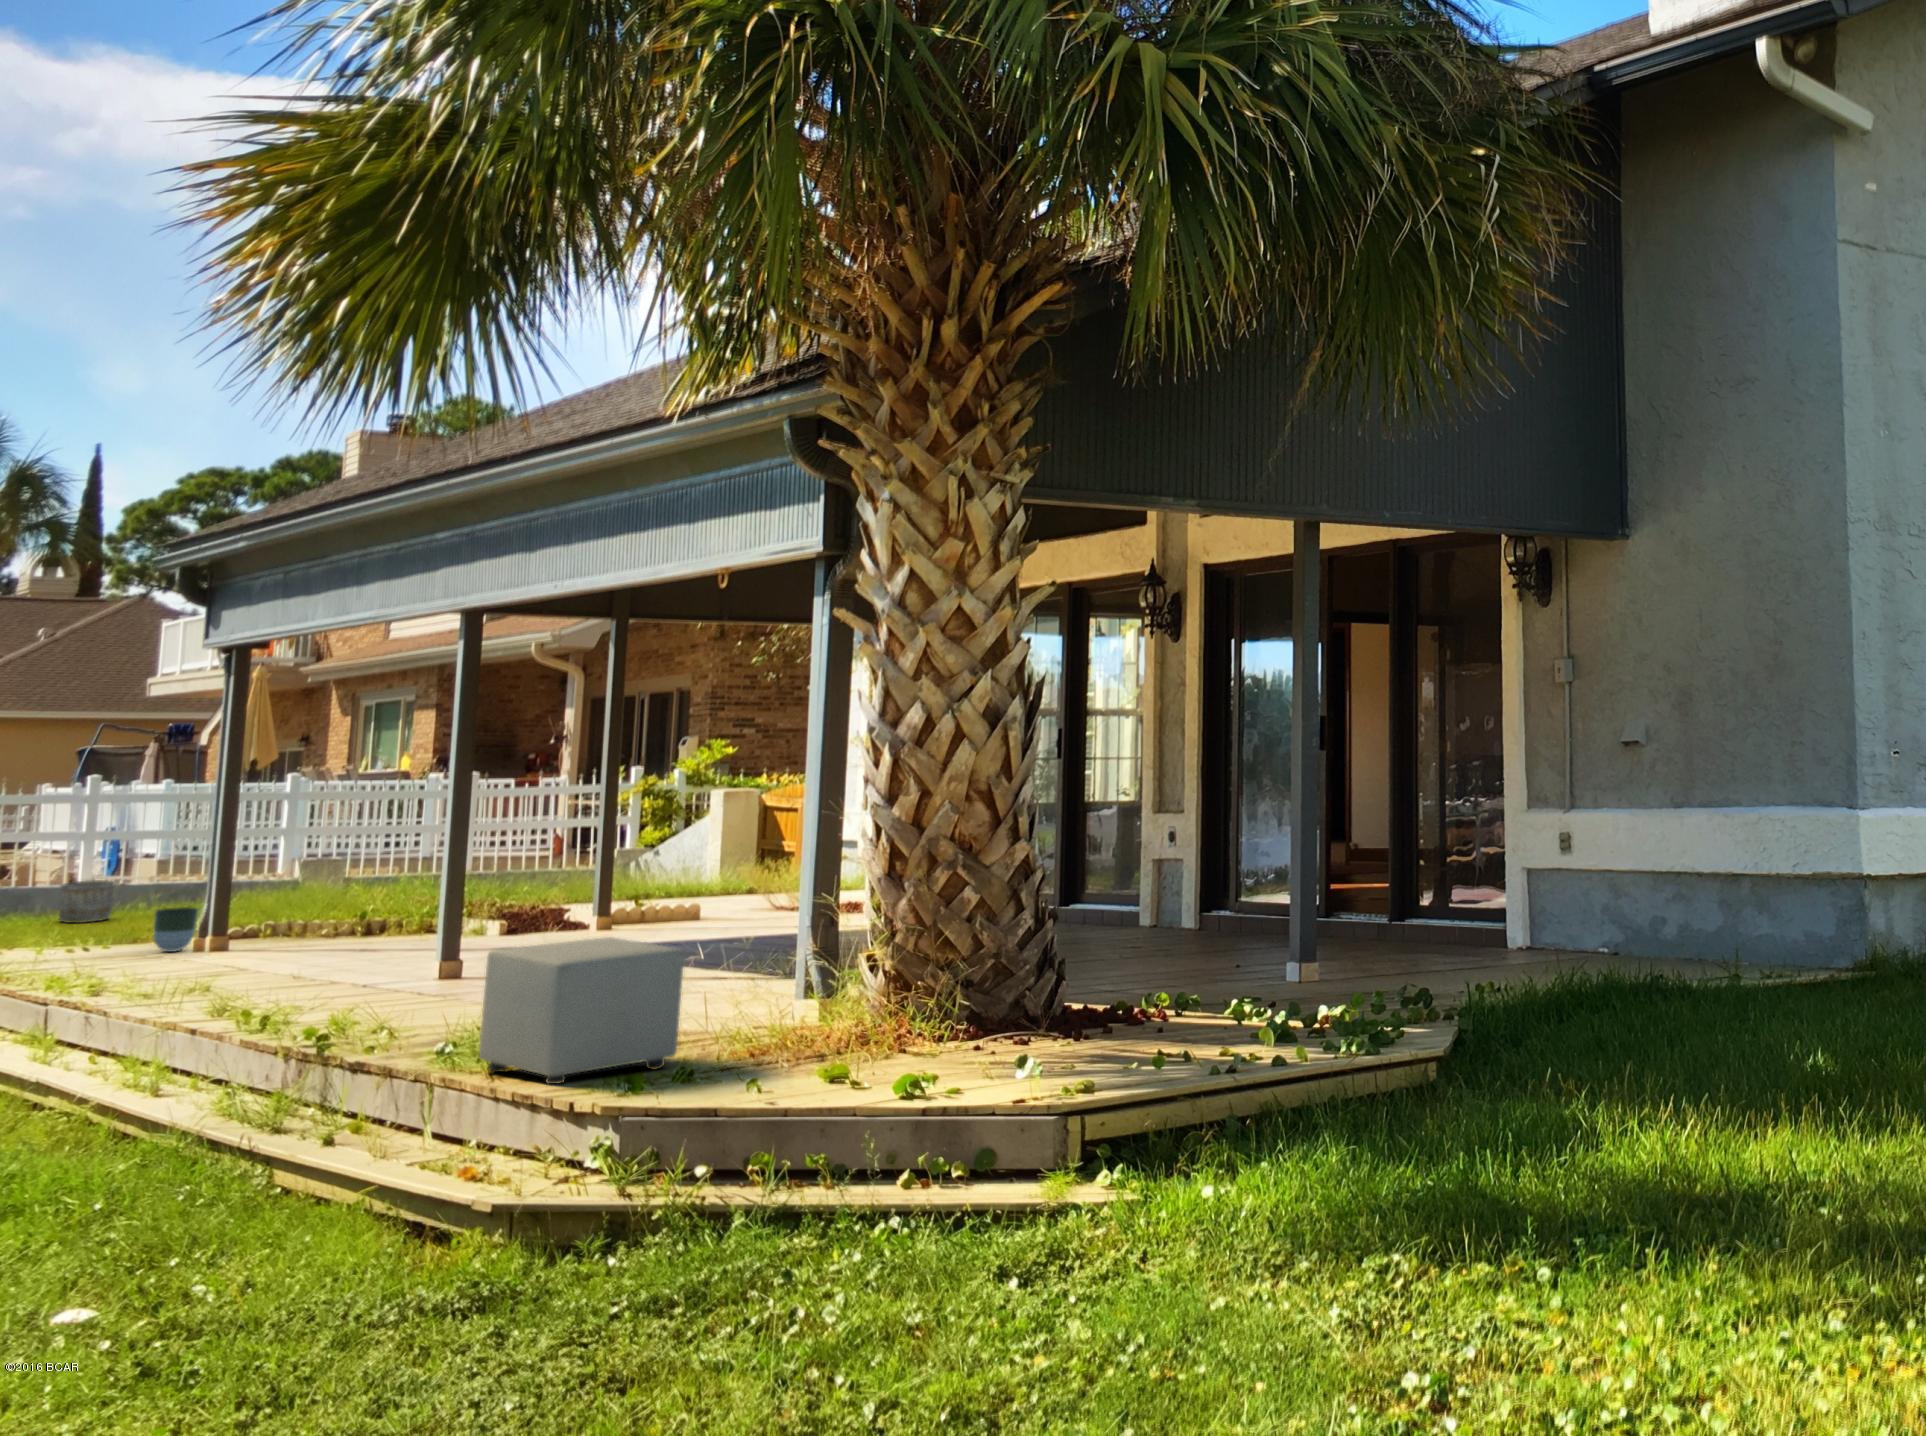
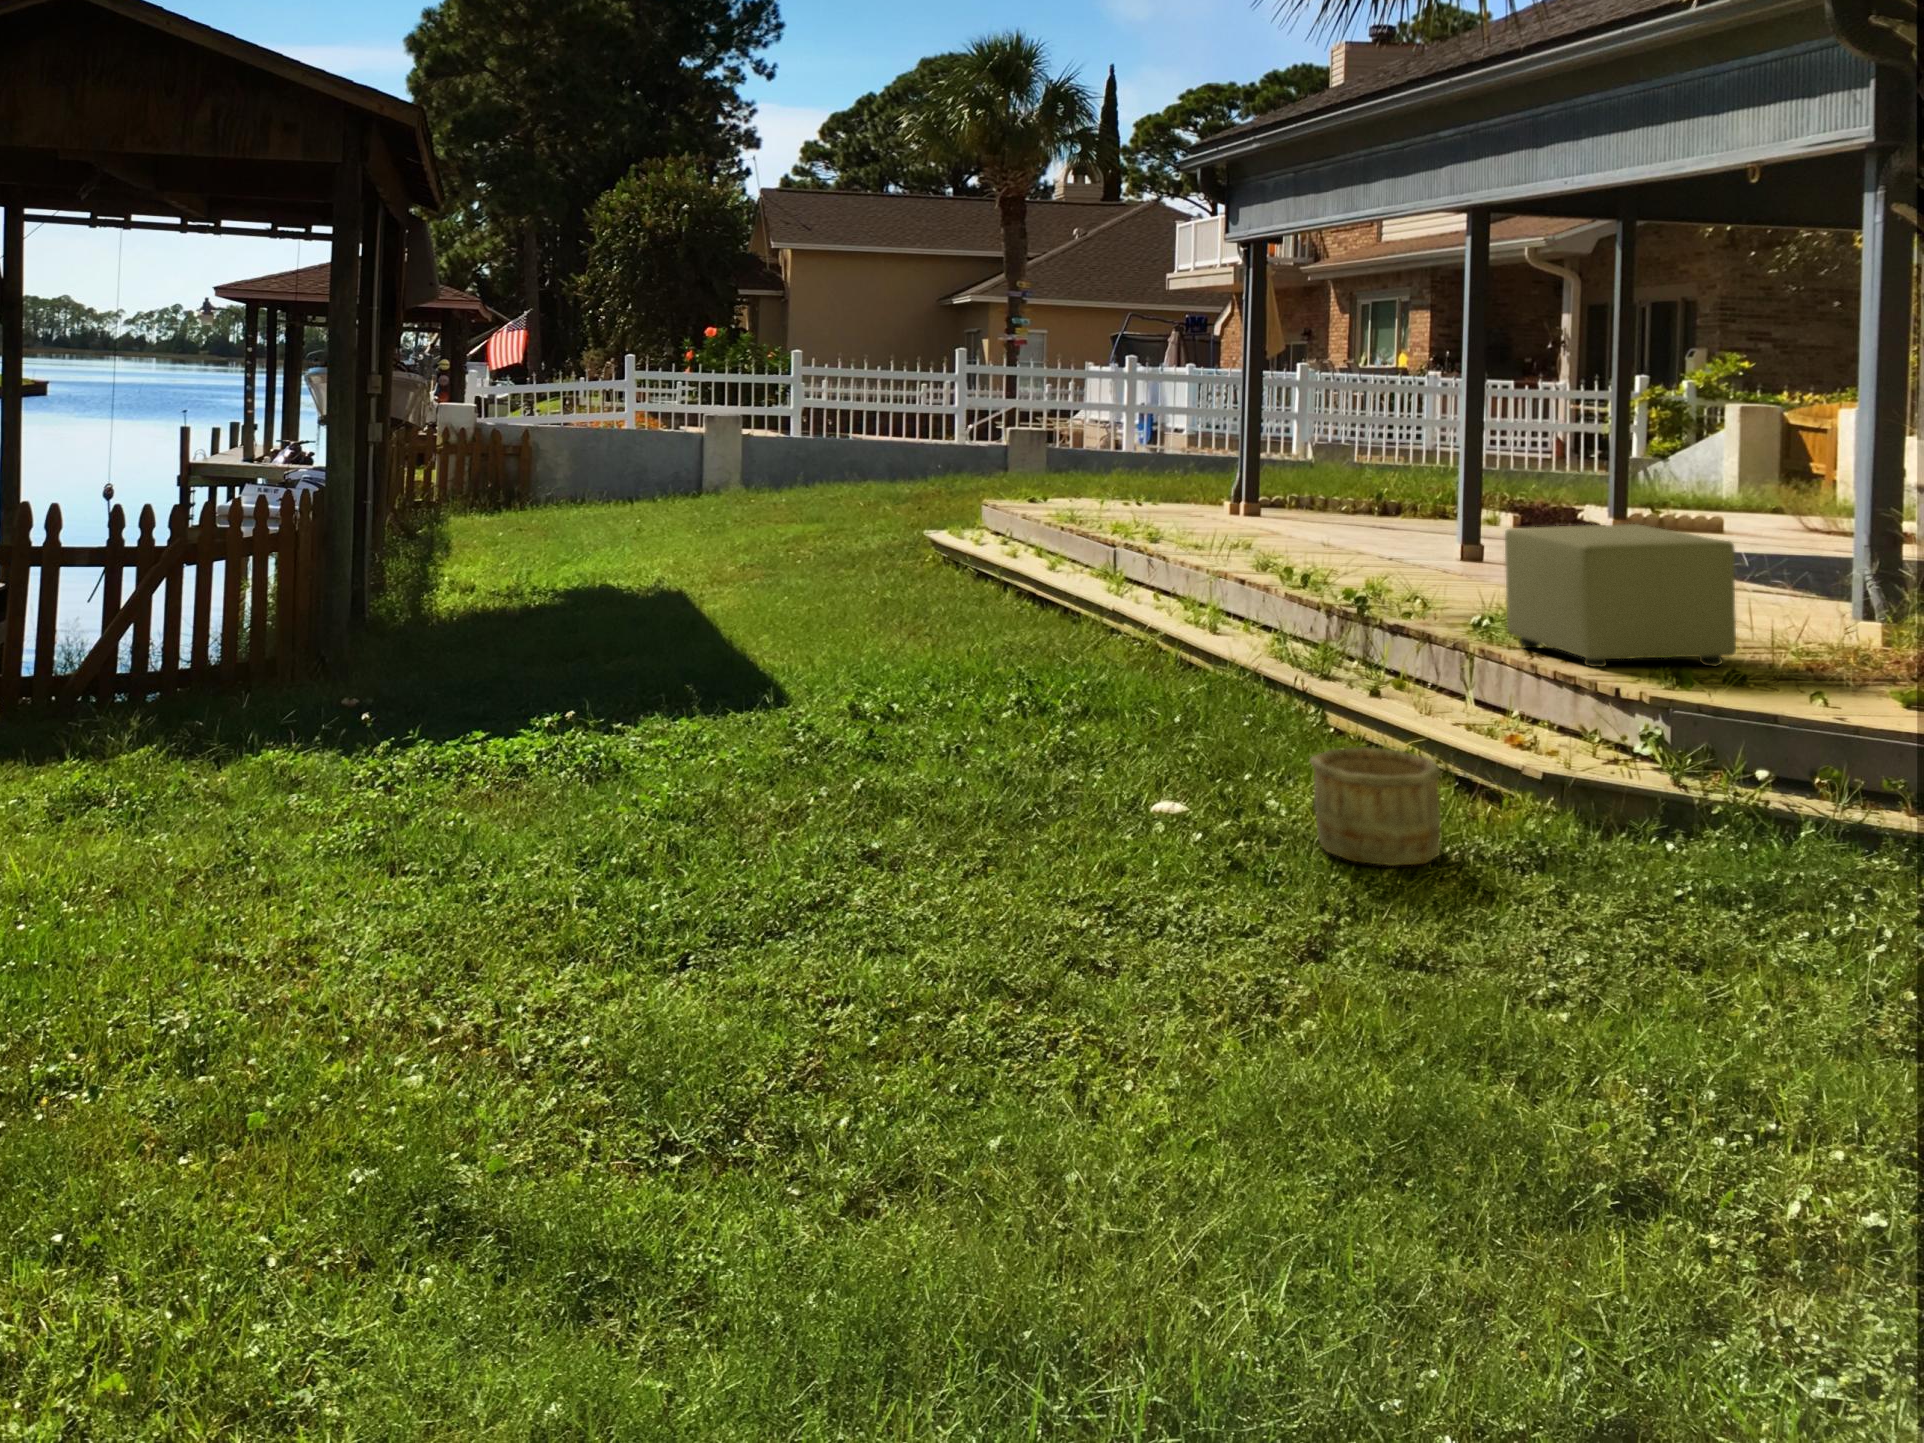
wooden bucket: present [59,880,115,923] -> present [1310,747,1442,866]
planter: present [154,907,198,952] -> none [1205,482,1239,518]

